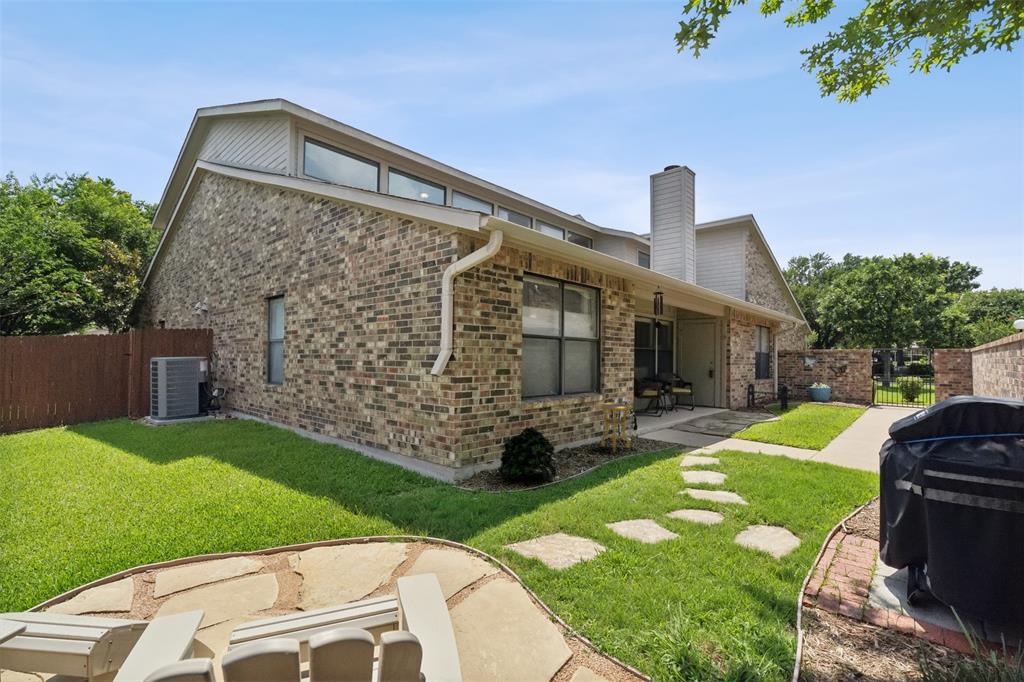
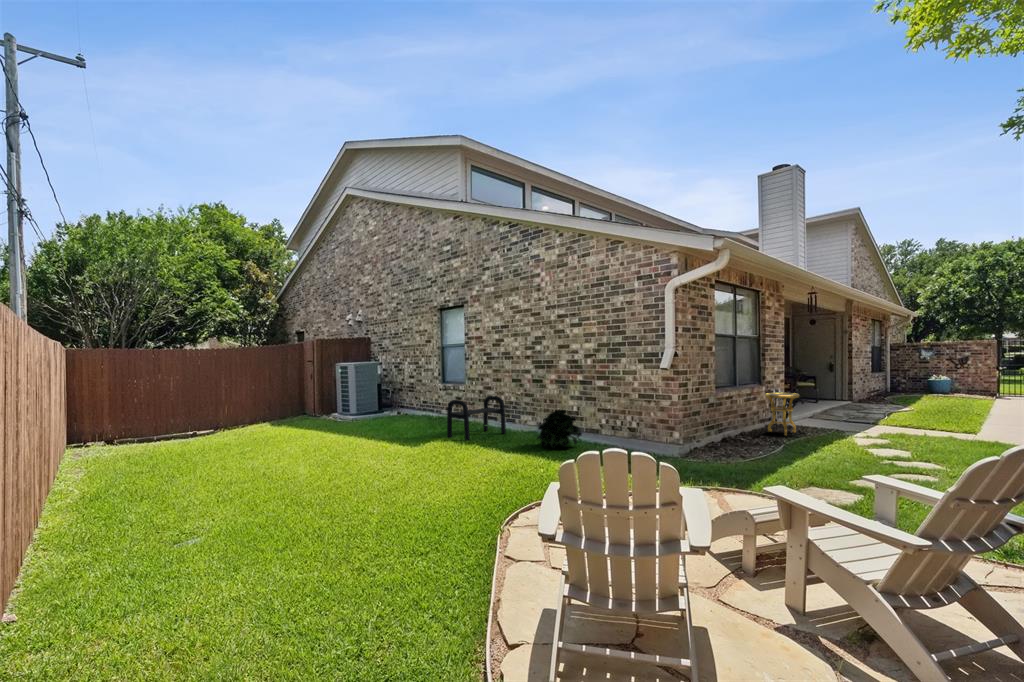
bench: present [747,383,788,410] -> present [447,396,506,440]
potted plant: present [499,427,556,481] -> present [537,410,582,448]

